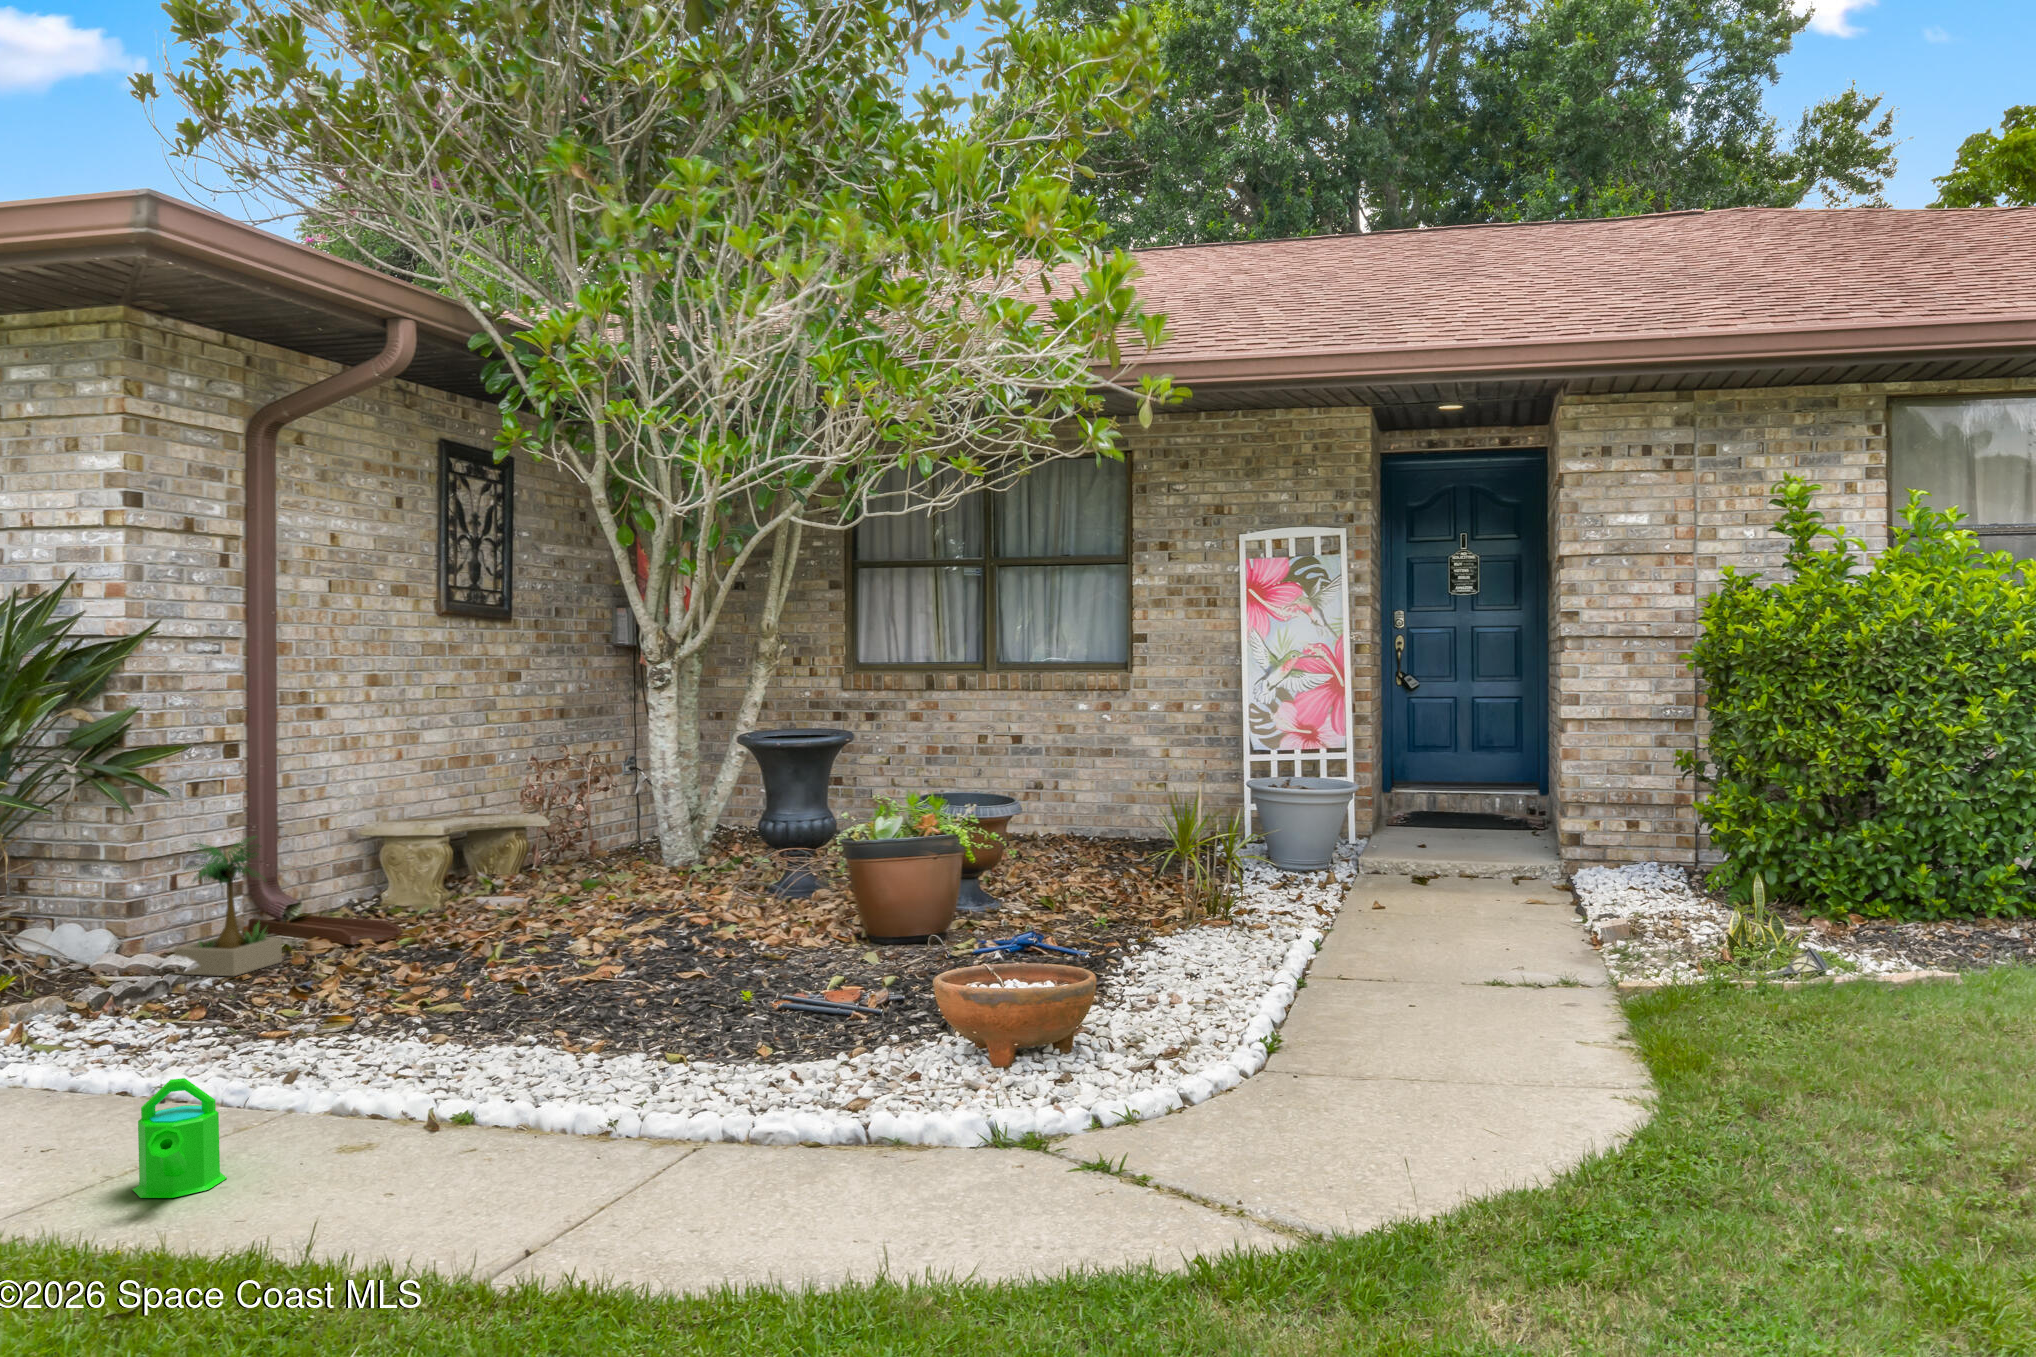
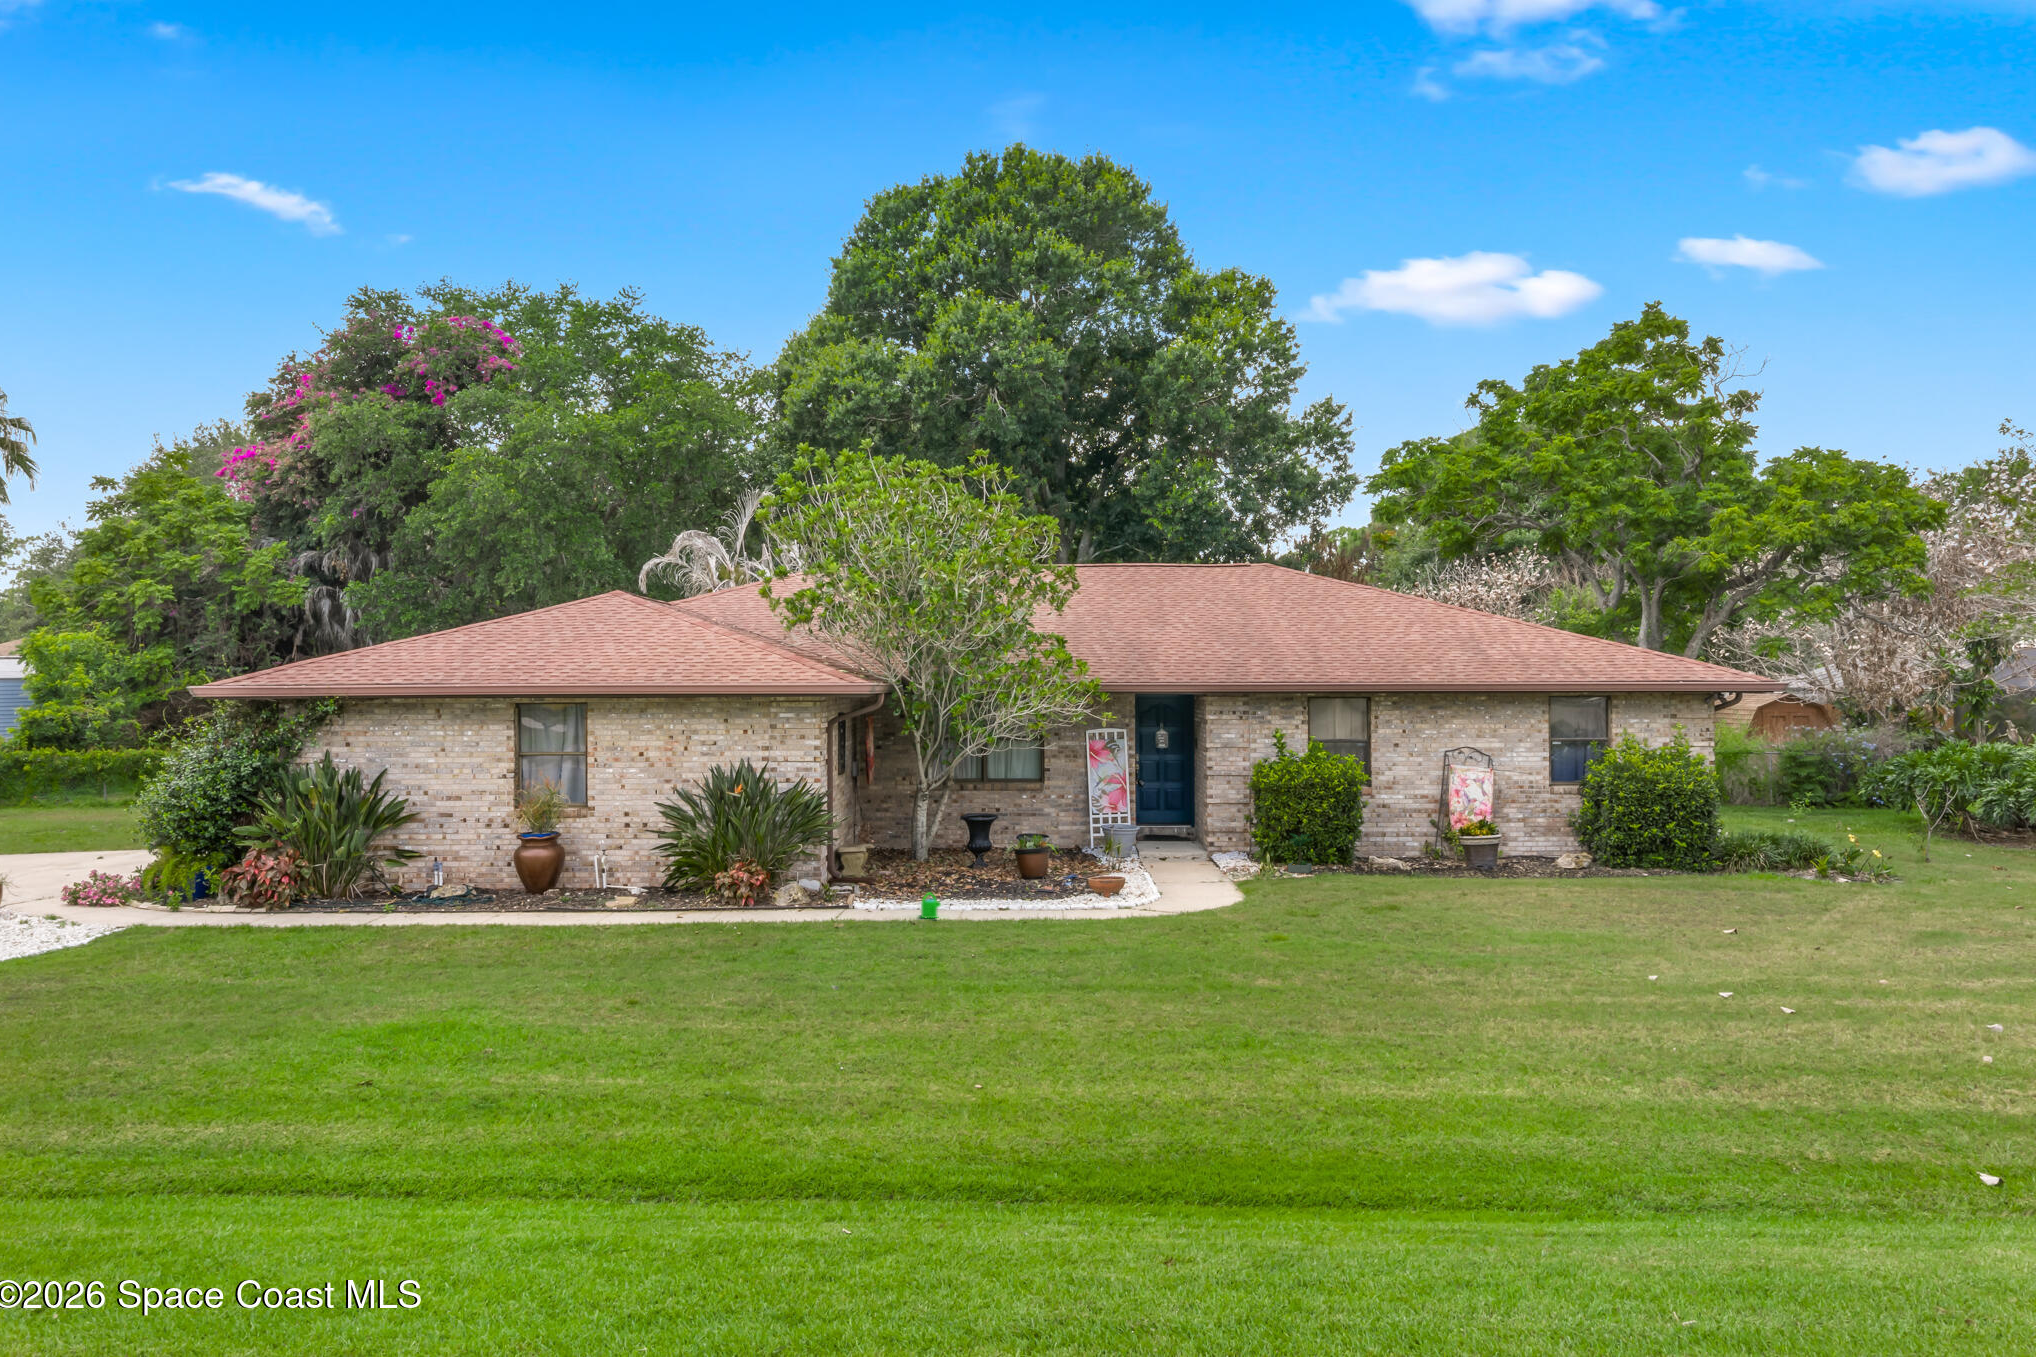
potted plant: present [174,836,282,976] -> present [1288,833,1314,873]

